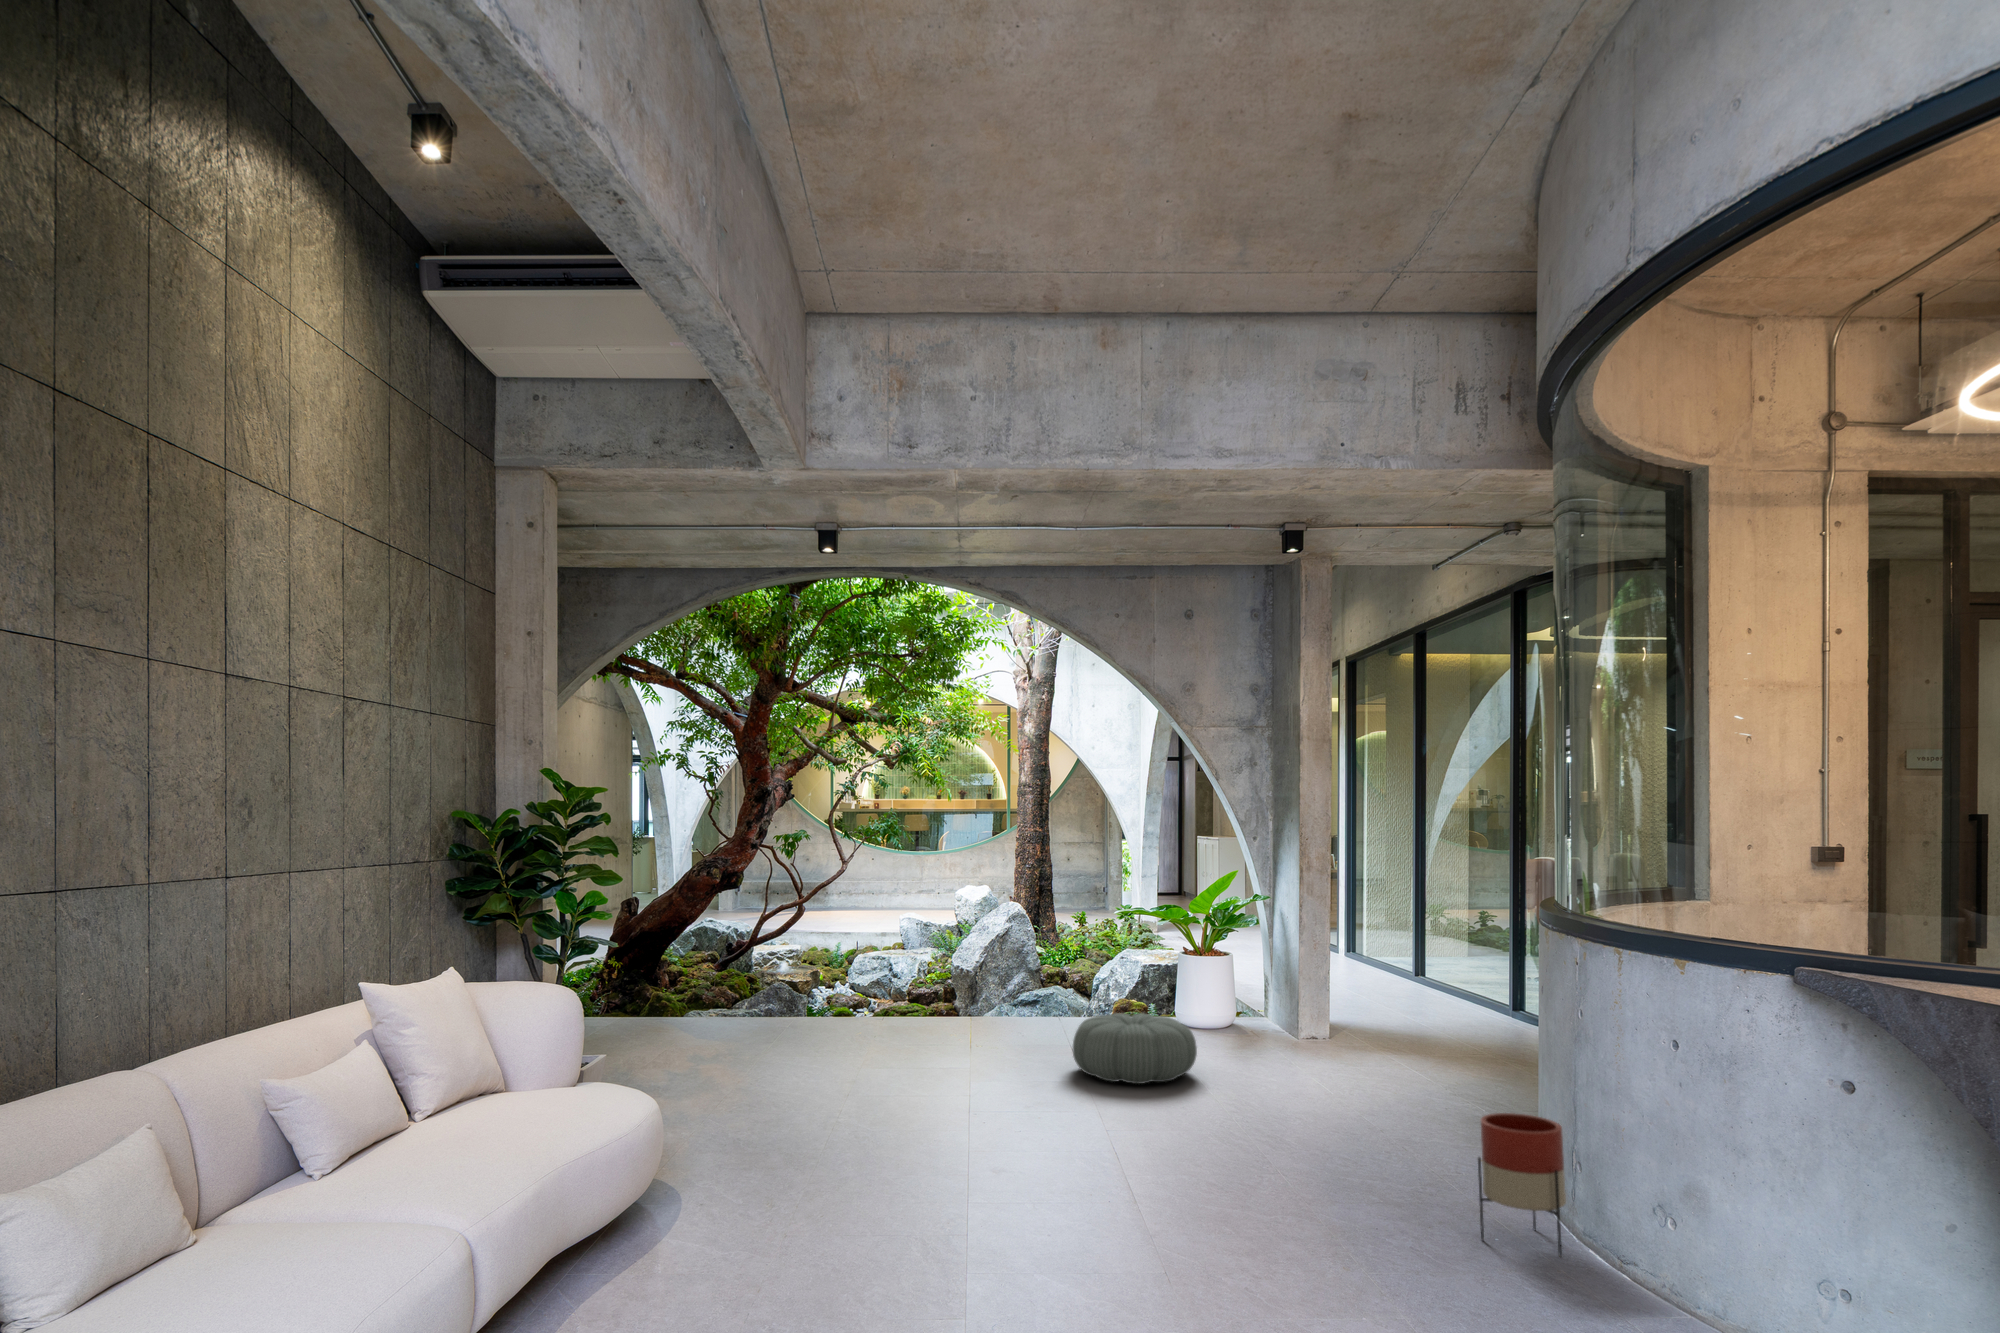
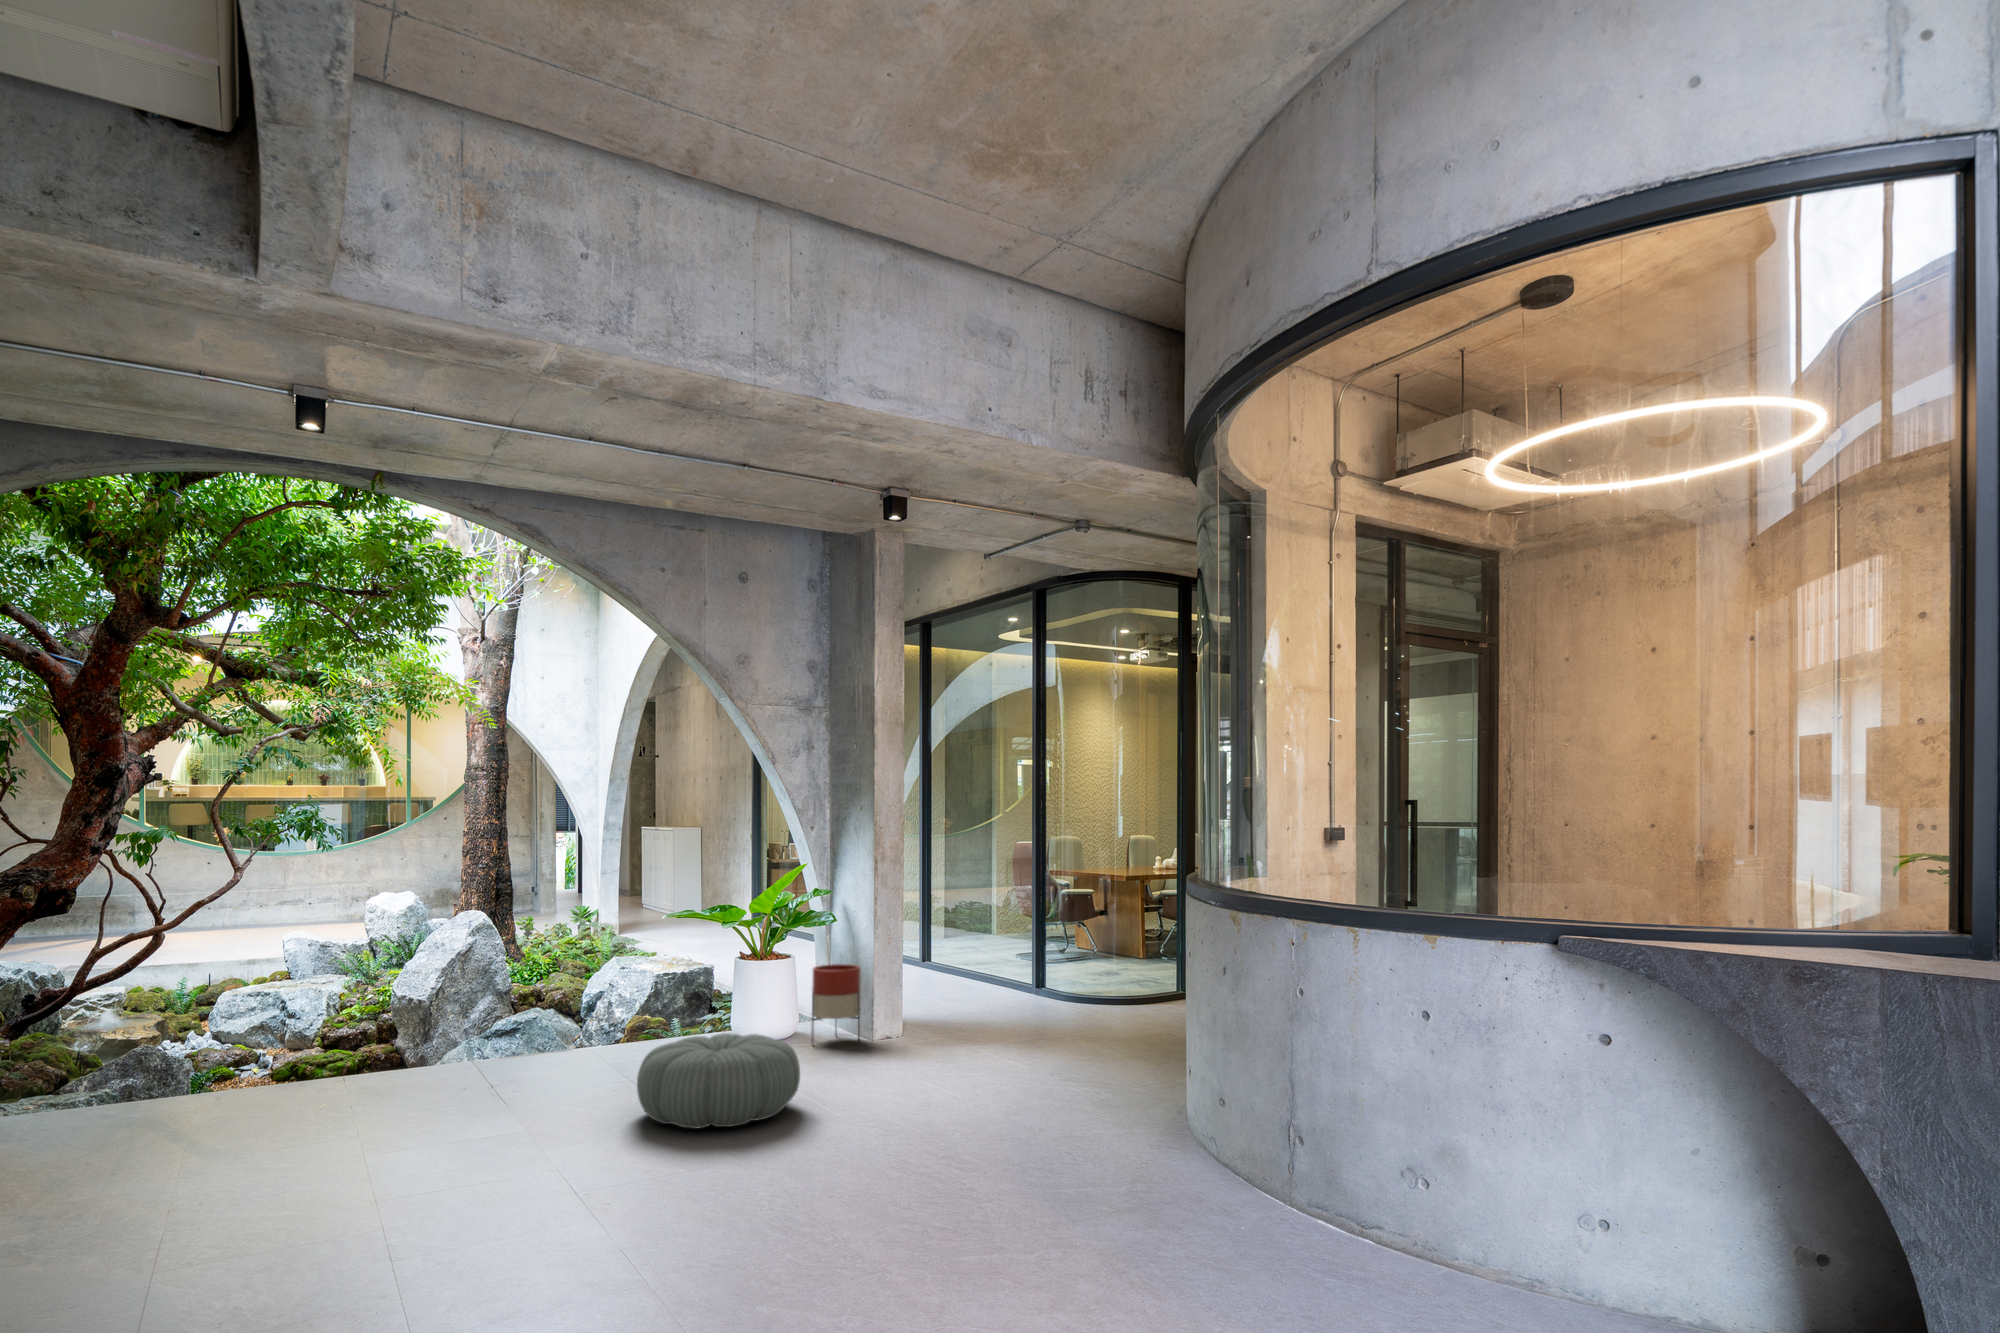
planter: present [1478,1113,1566,1257] -> present [812,964,861,1043]

